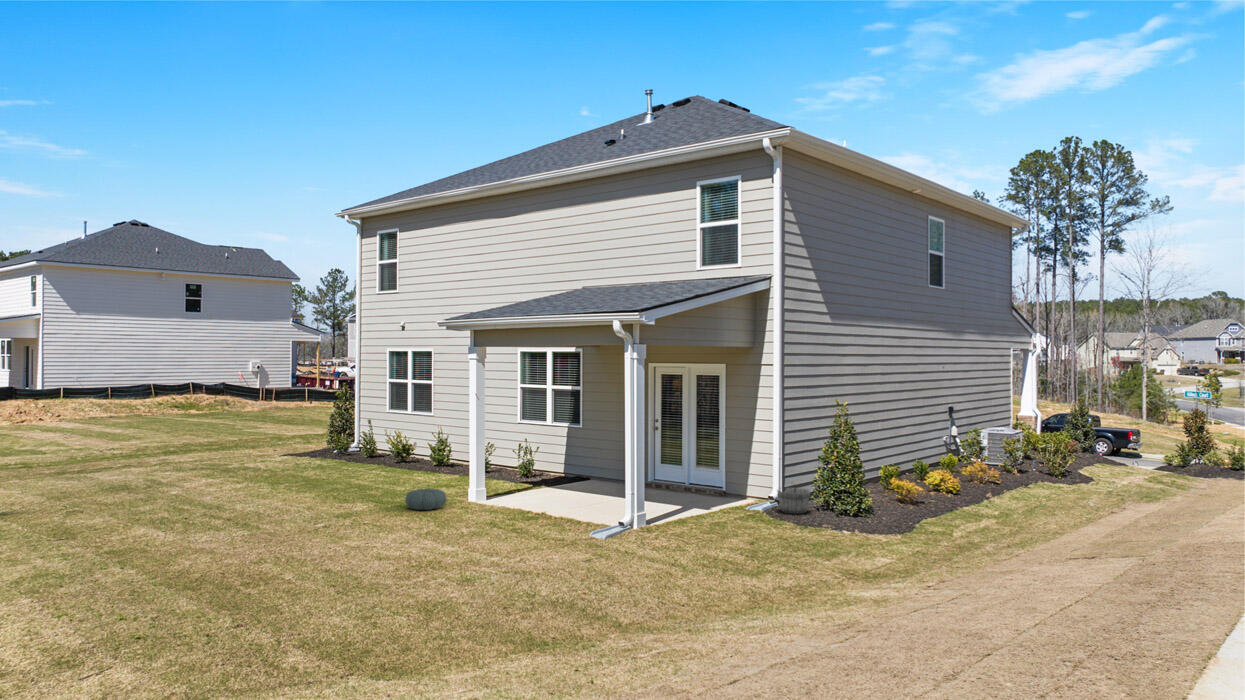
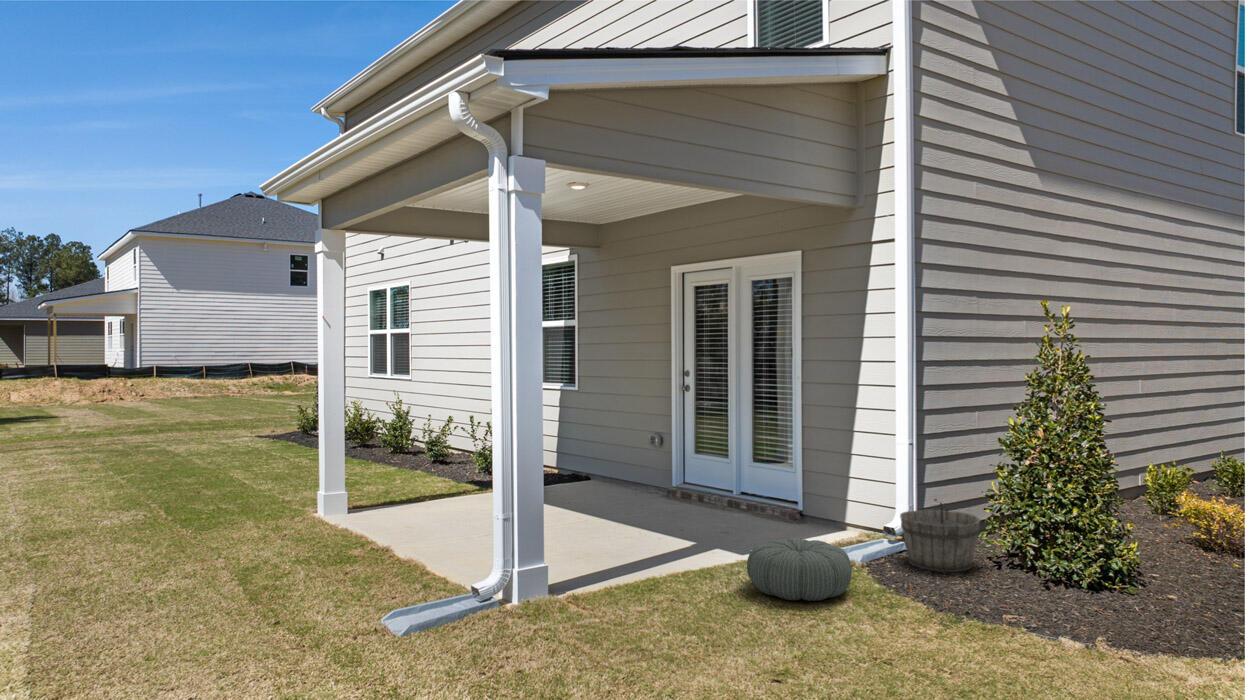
pouf: present [405,488,447,510] -> present [747,538,852,601]

